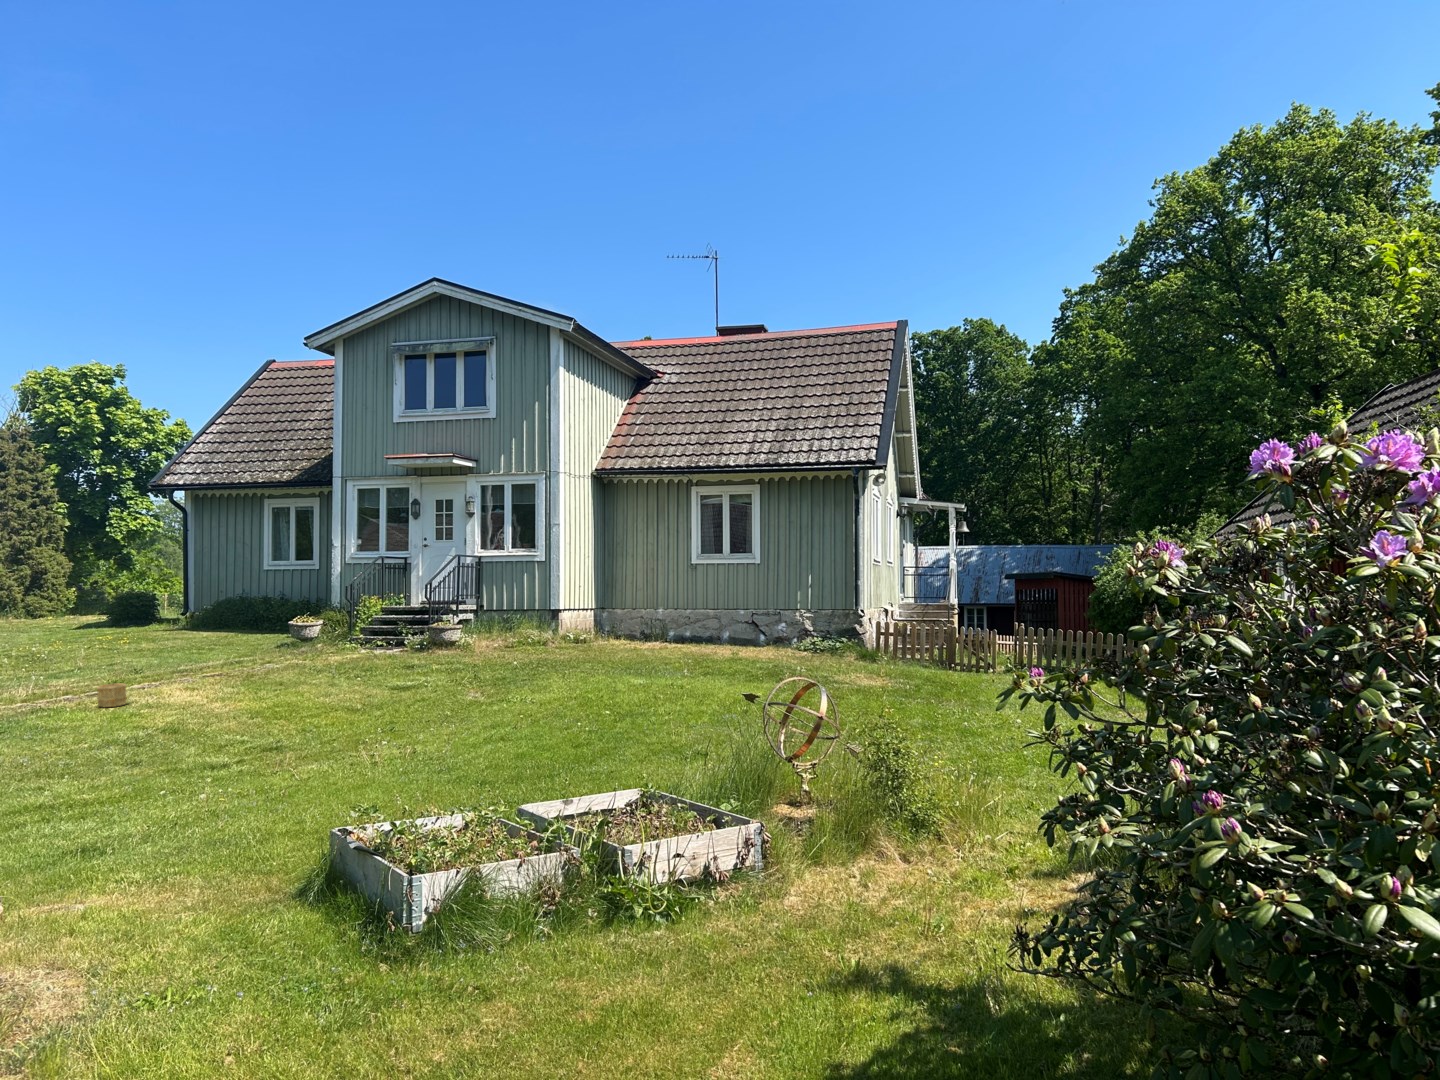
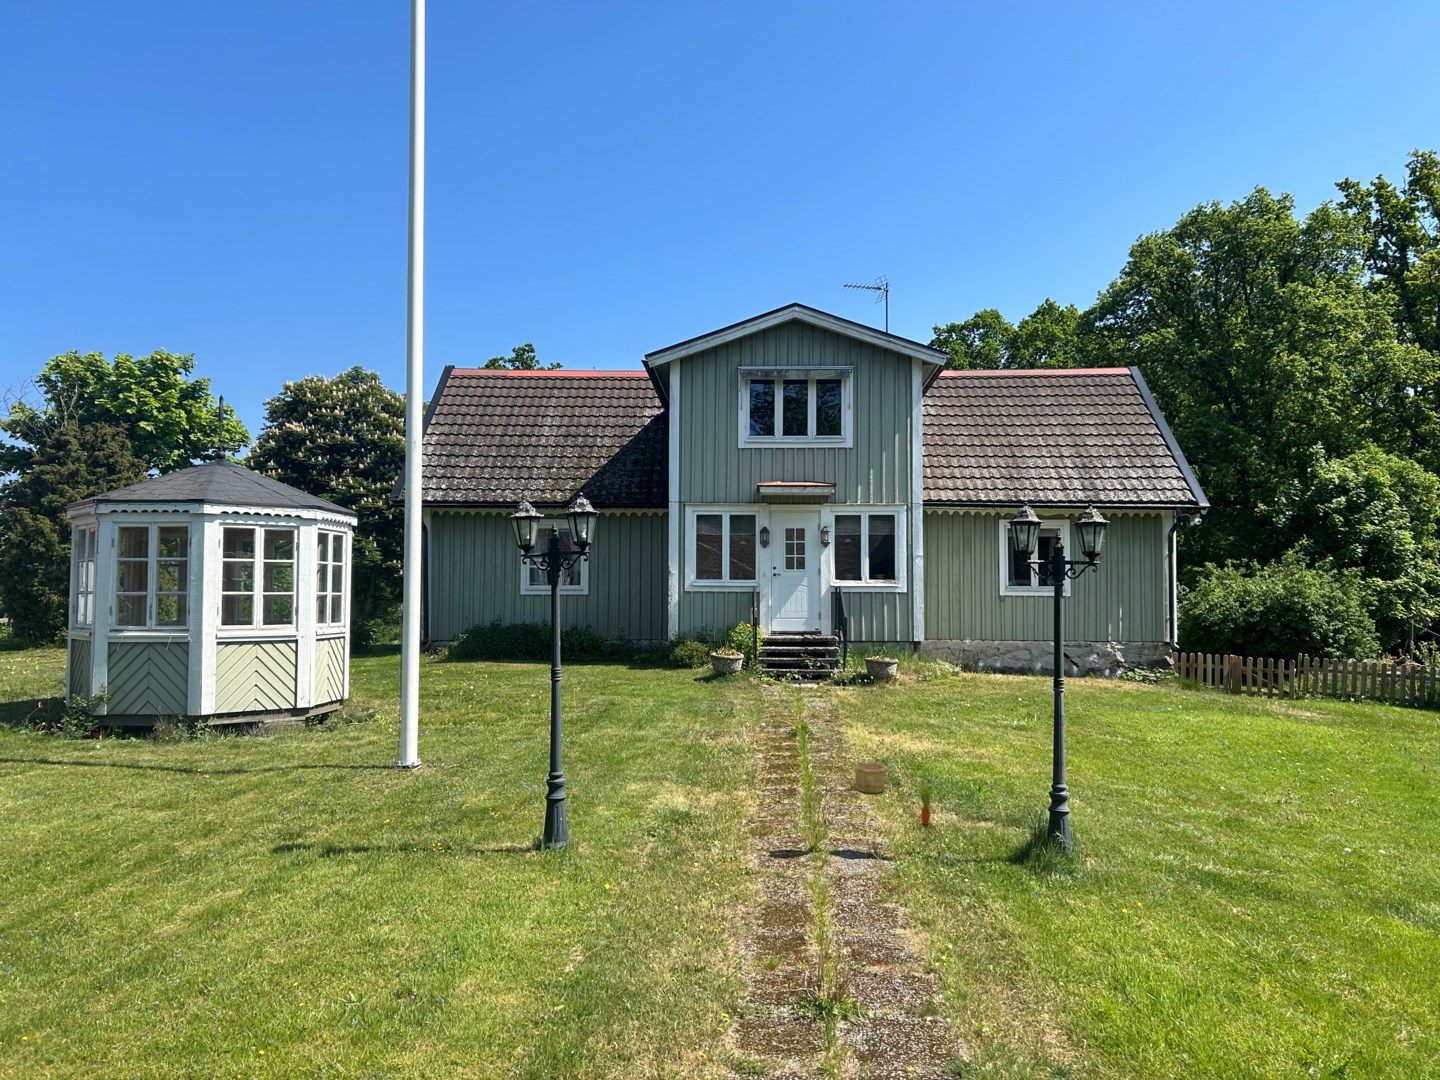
potted plant: none [46,685,65,724] -> present [918,781,932,824]

